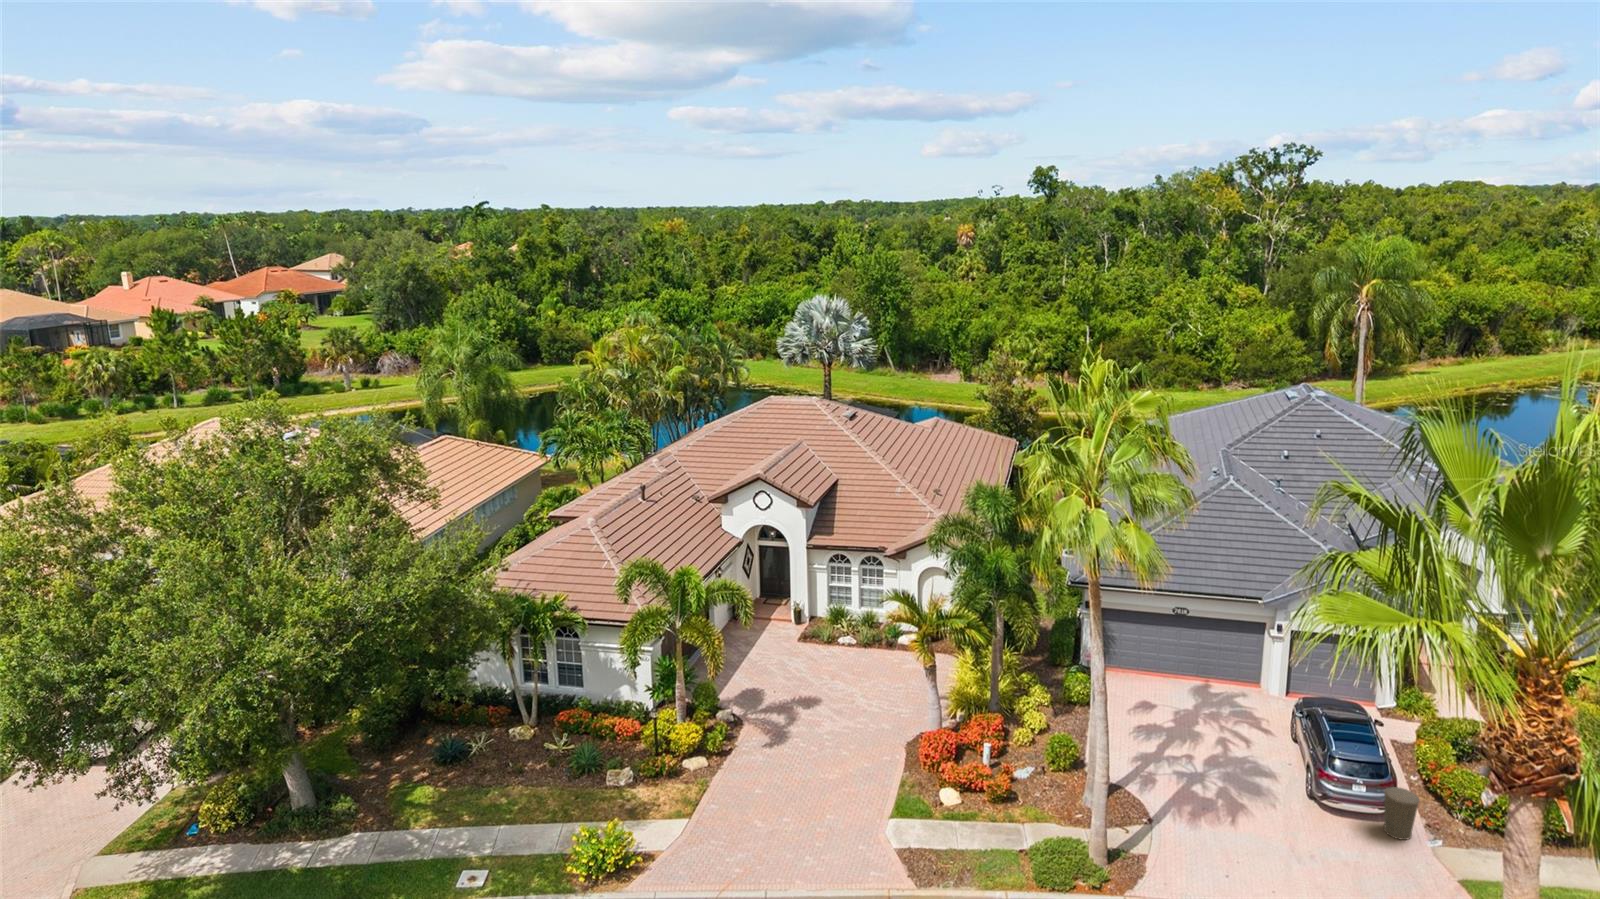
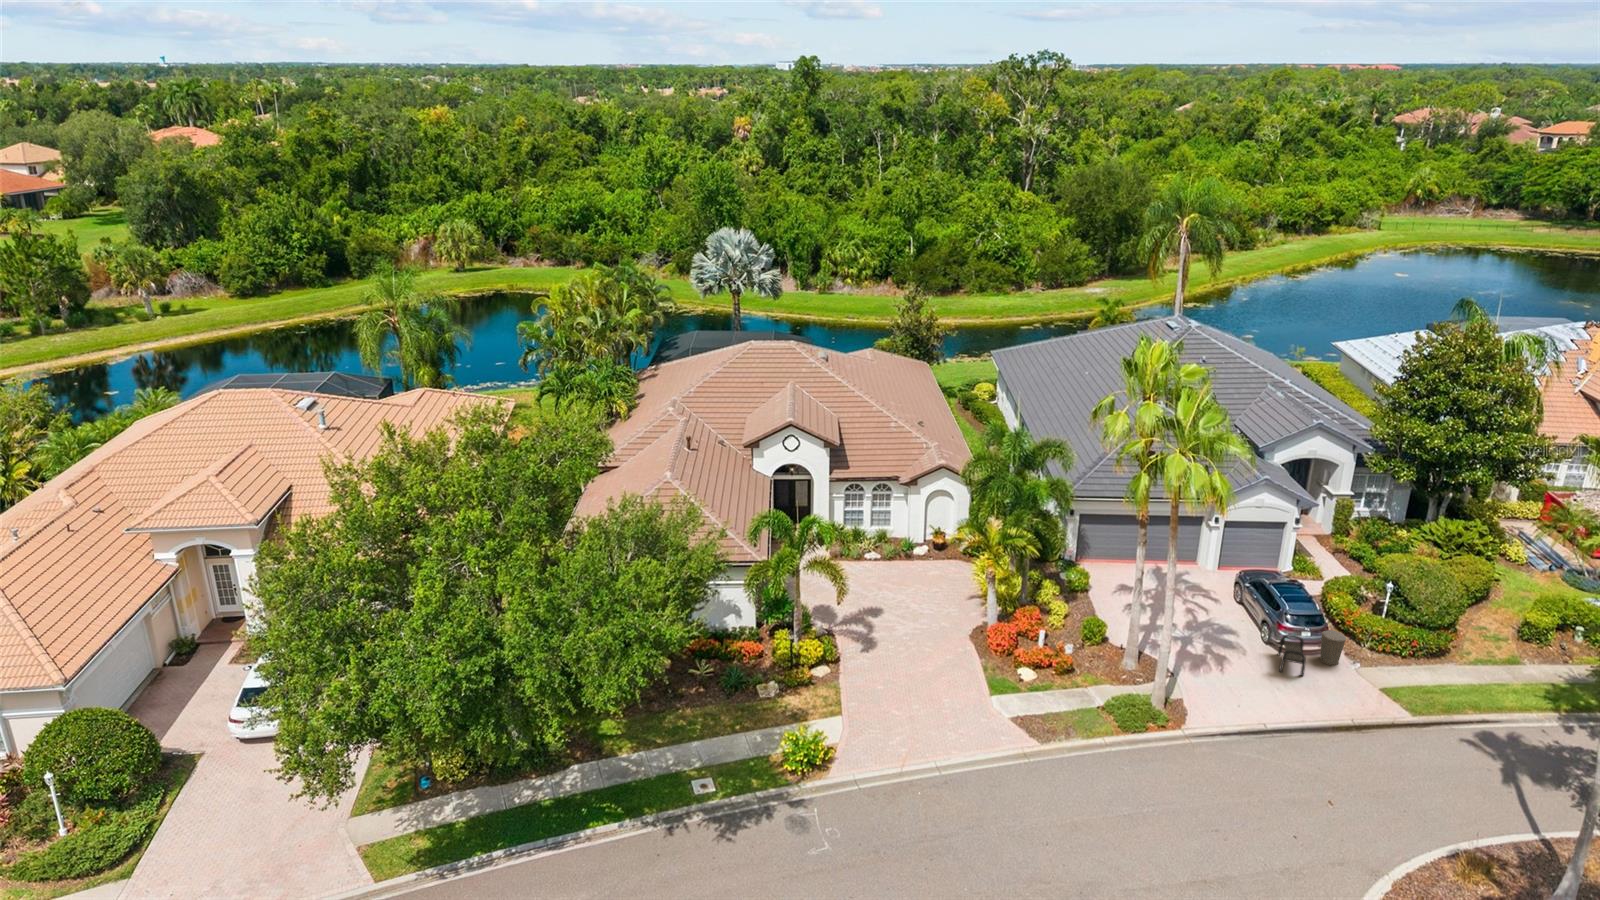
bench: none [1311,786,1356,848] -> present [1278,634,1306,676]

